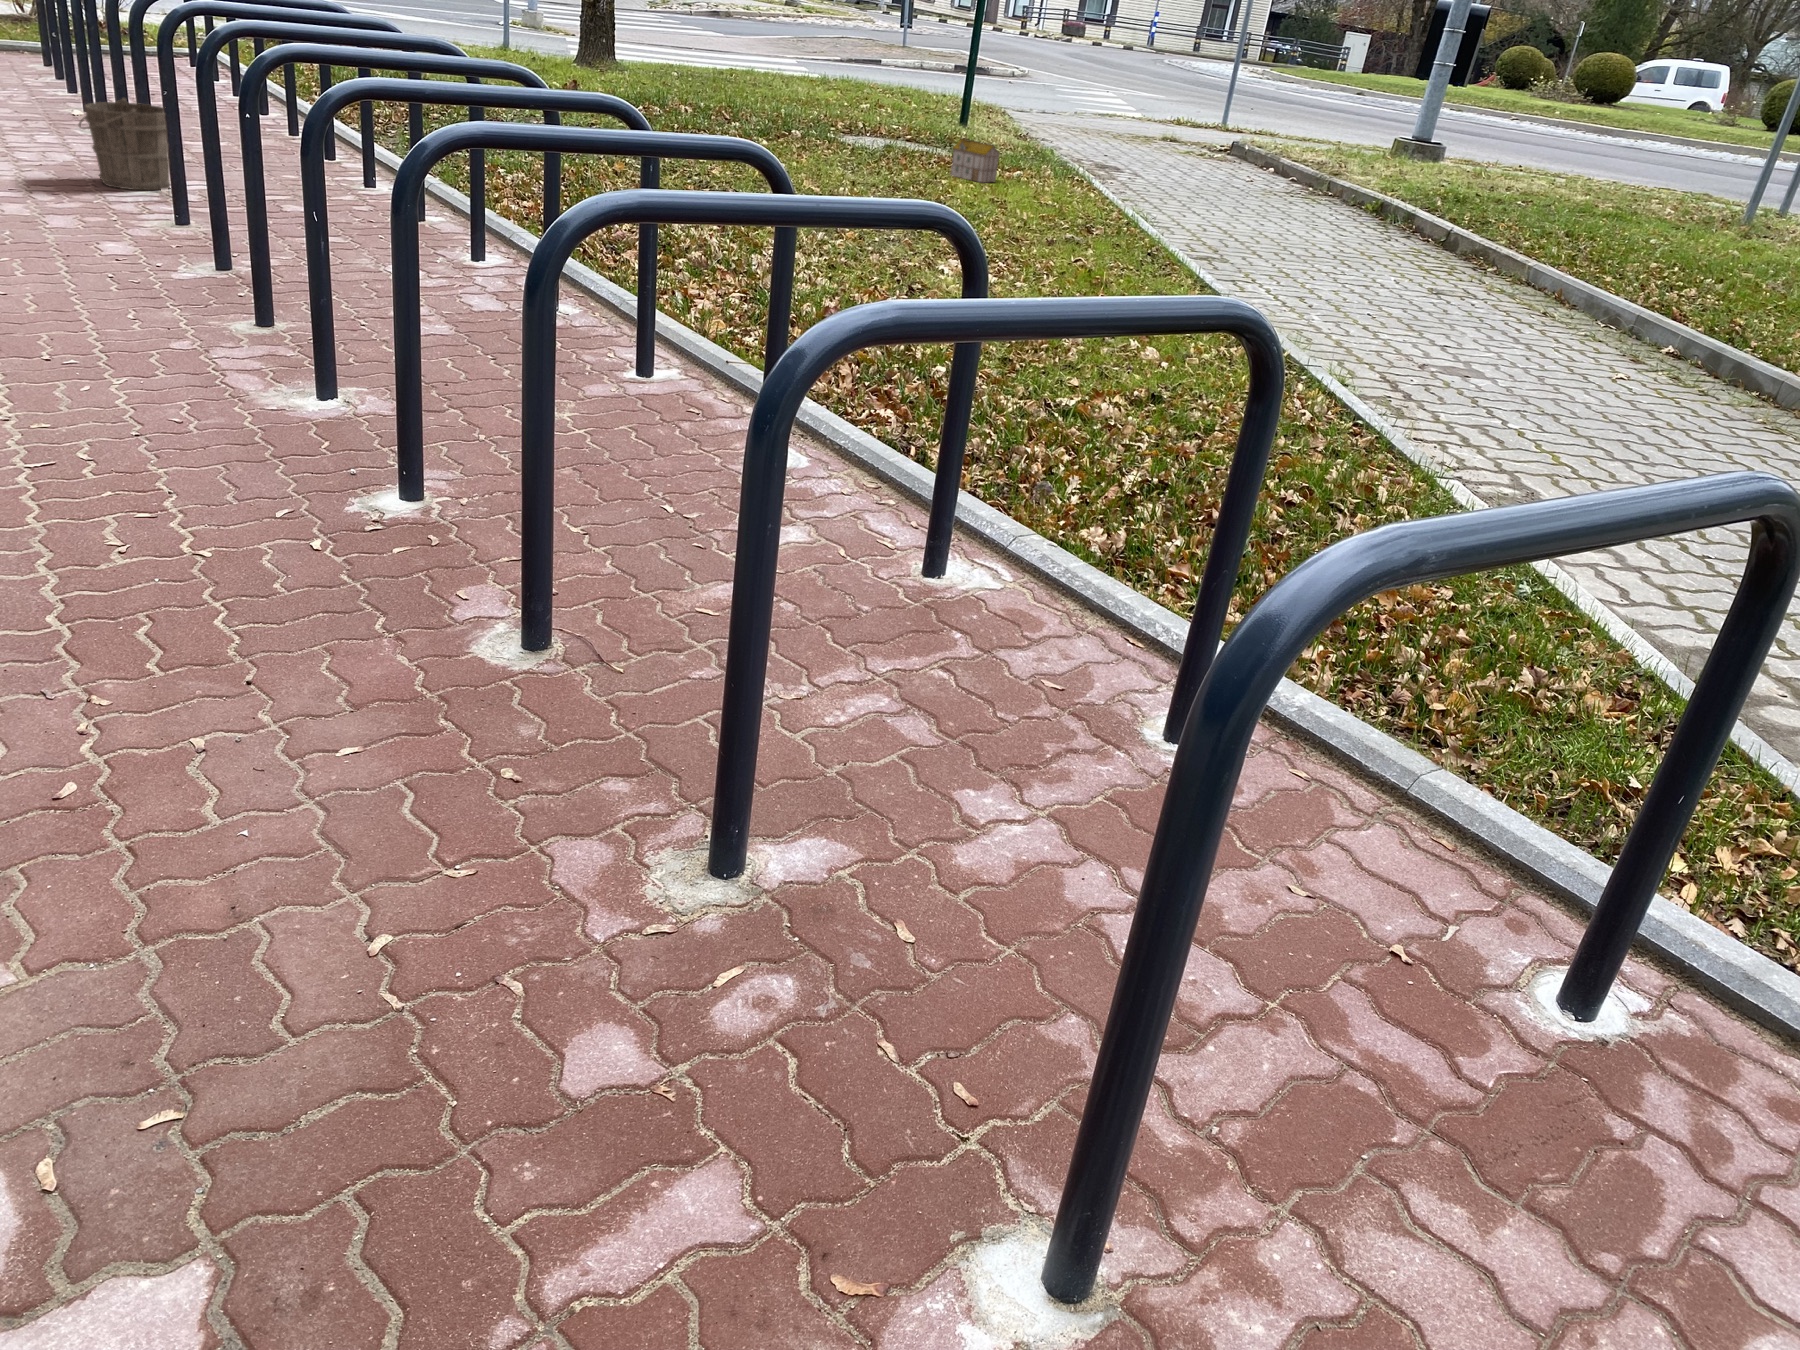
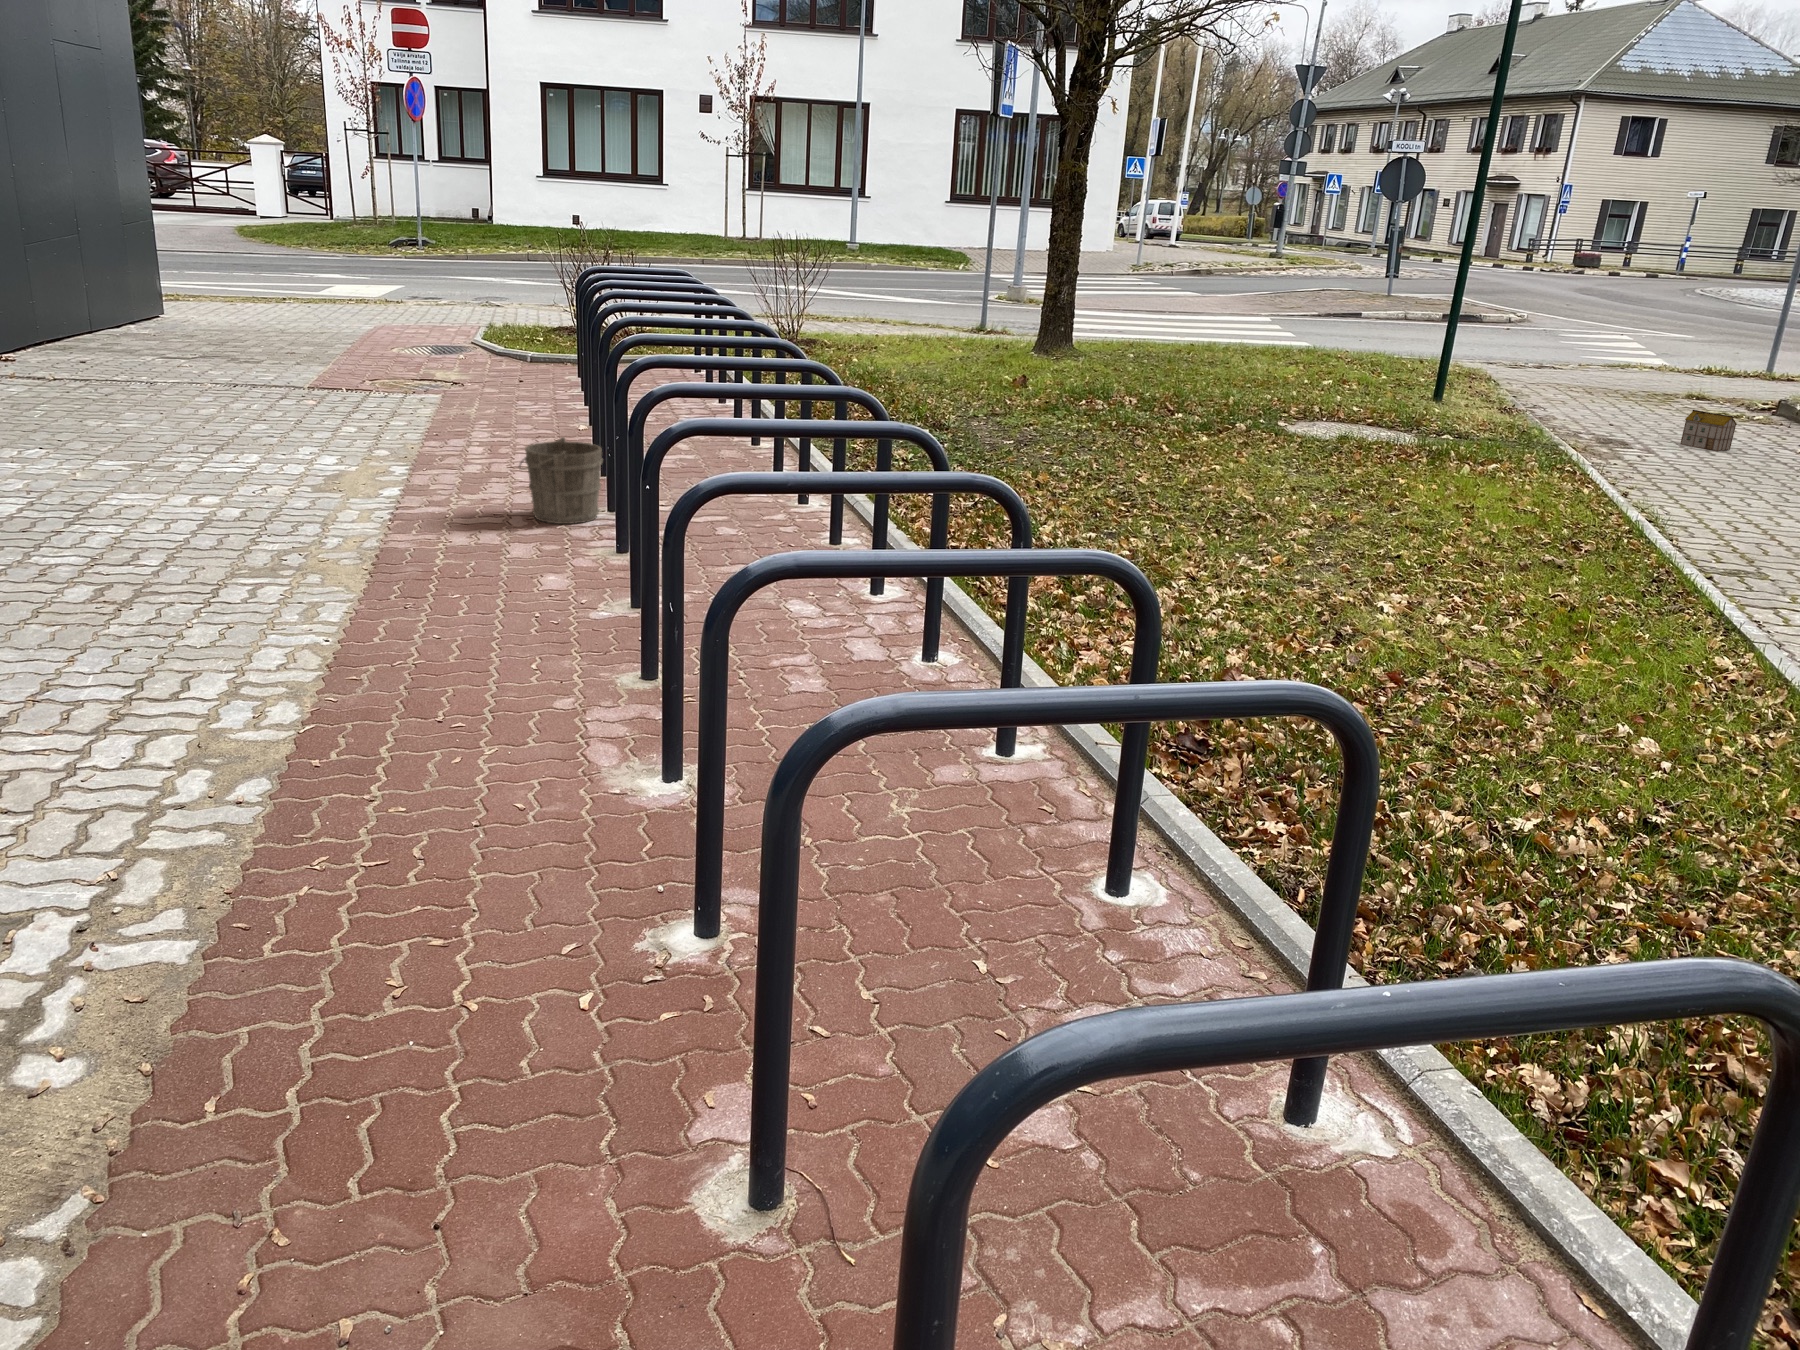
toy house: present [950,138,1000,183] -> present [1680,410,1737,451]

